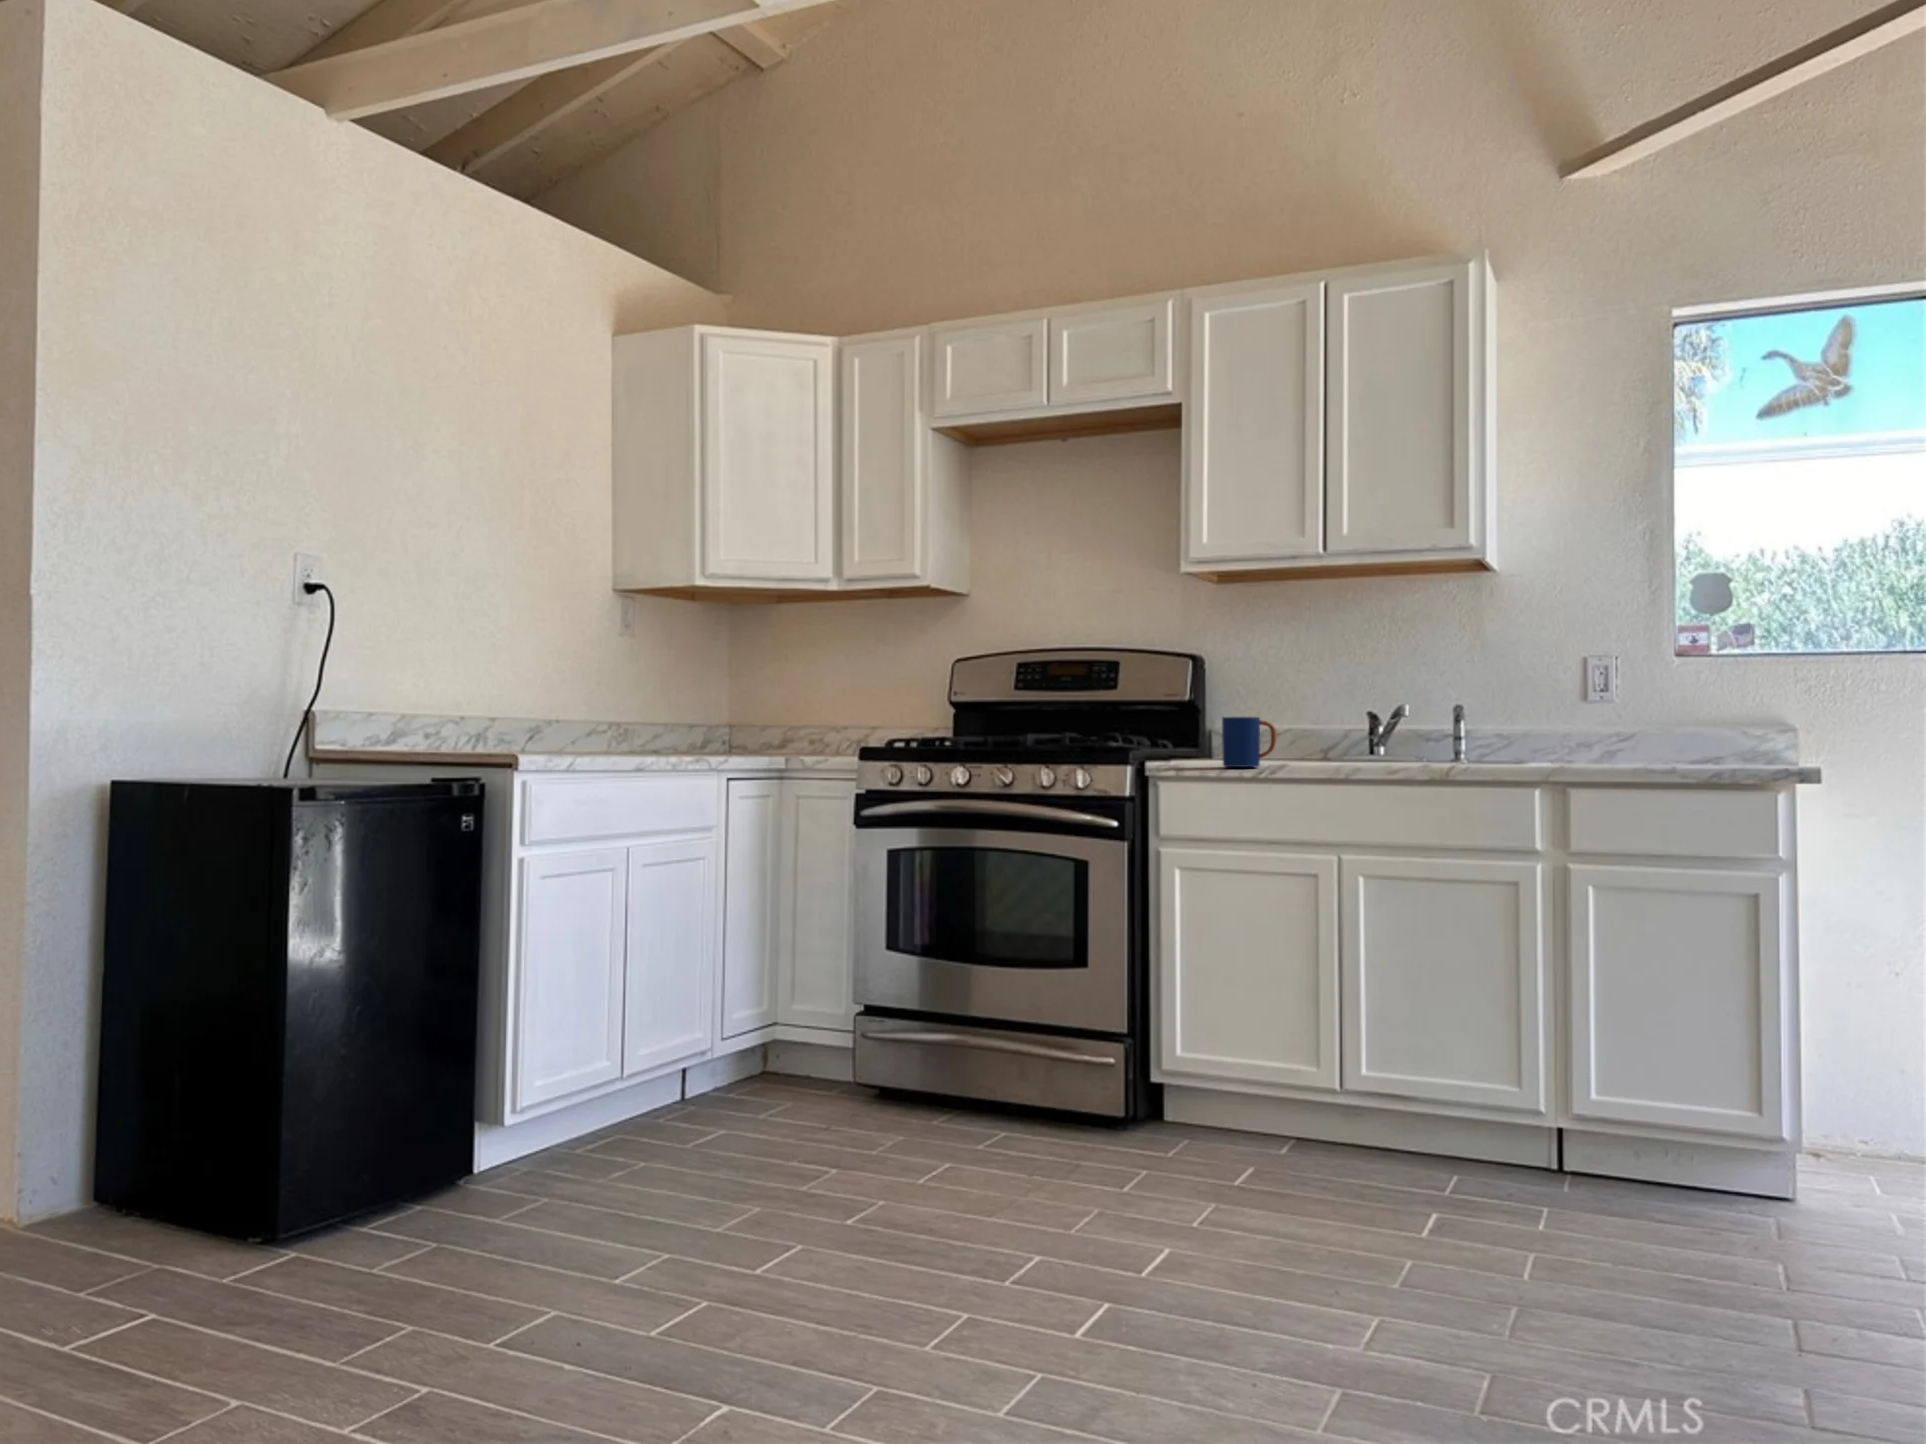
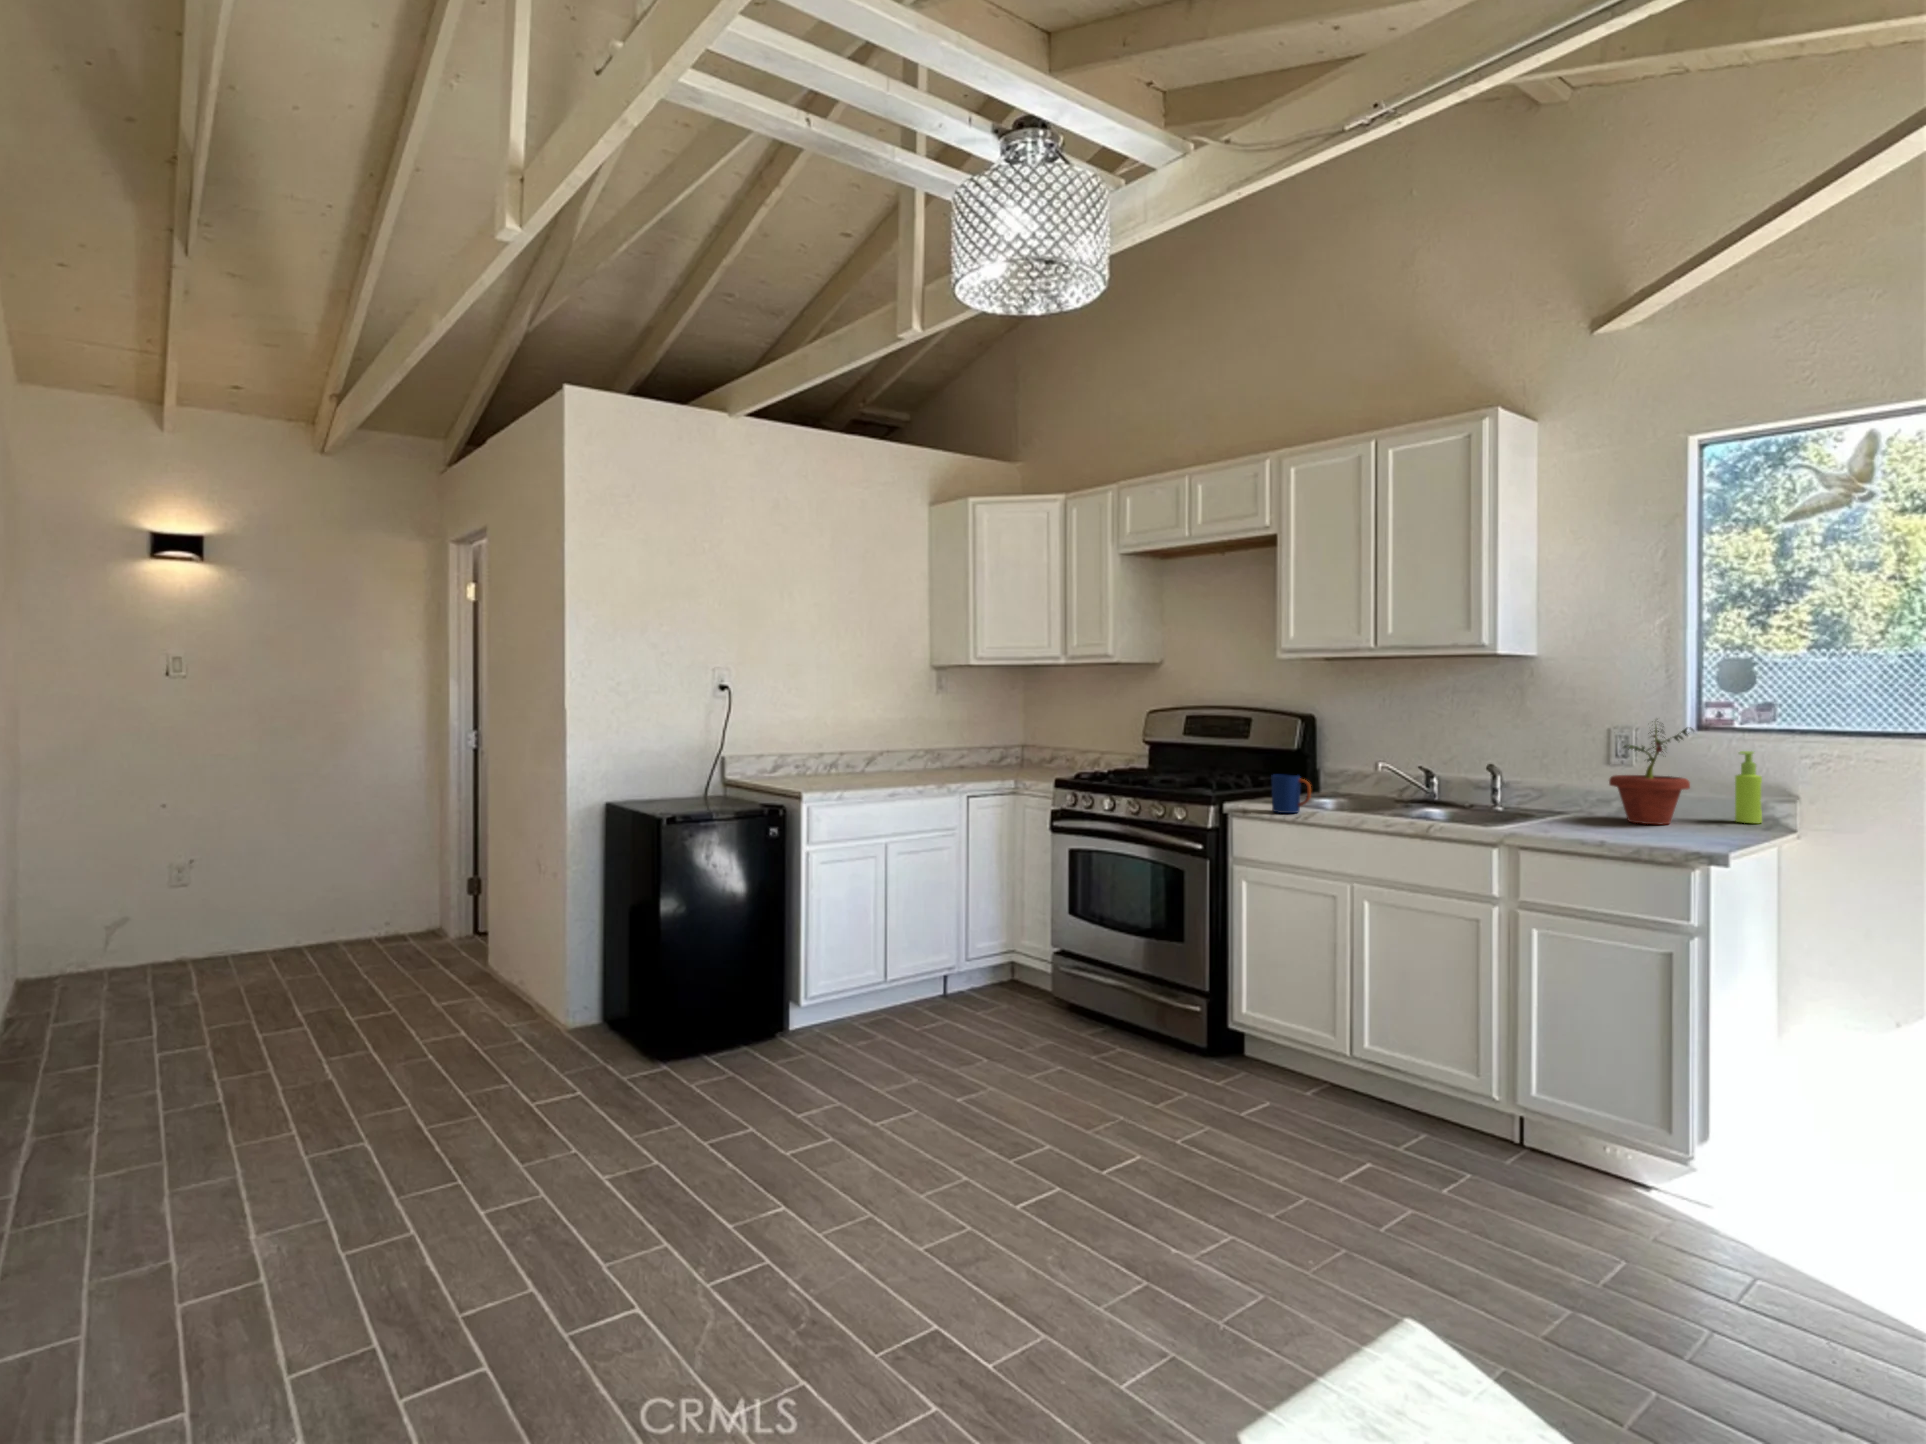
potted plant: none [1612,636,1707,760] -> present [1609,726,1694,824]
soap dispenser: none [1731,674,1760,757] -> present [1735,751,1762,823]

